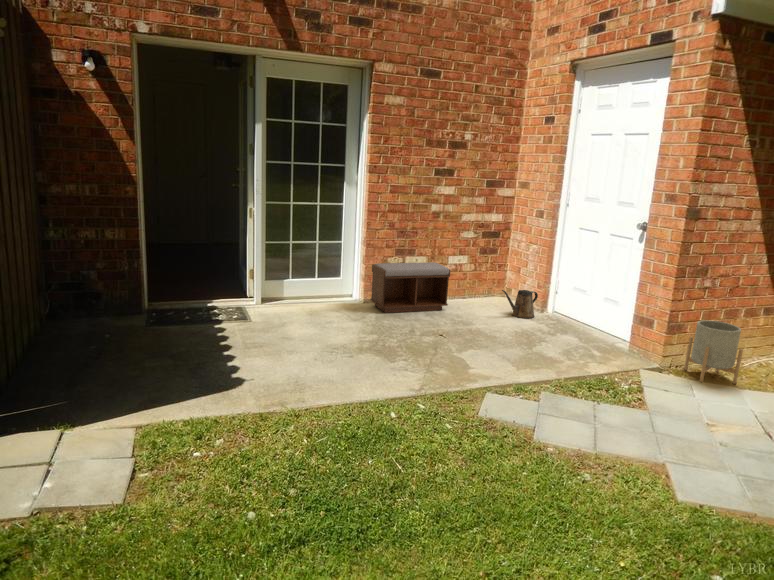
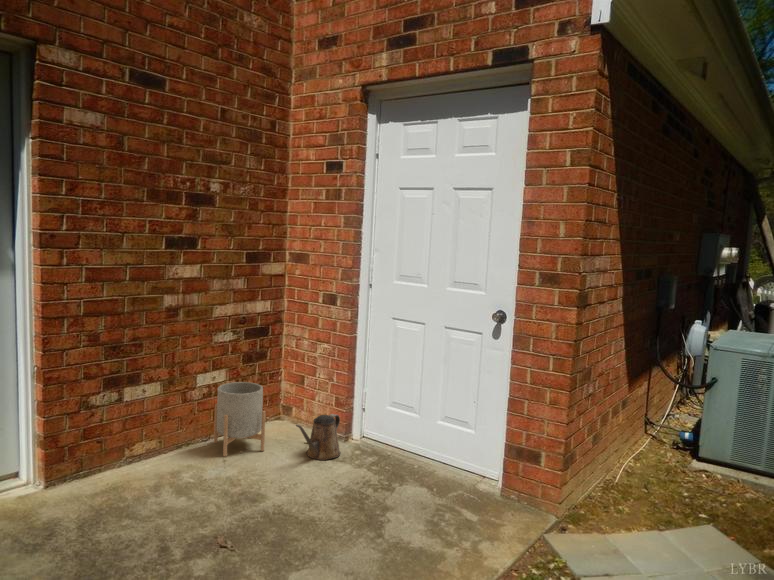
bench: present [370,262,451,313] -> none [59,390,208,504]
planter: present [684,320,743,384] -> present [214,382,266,457]

